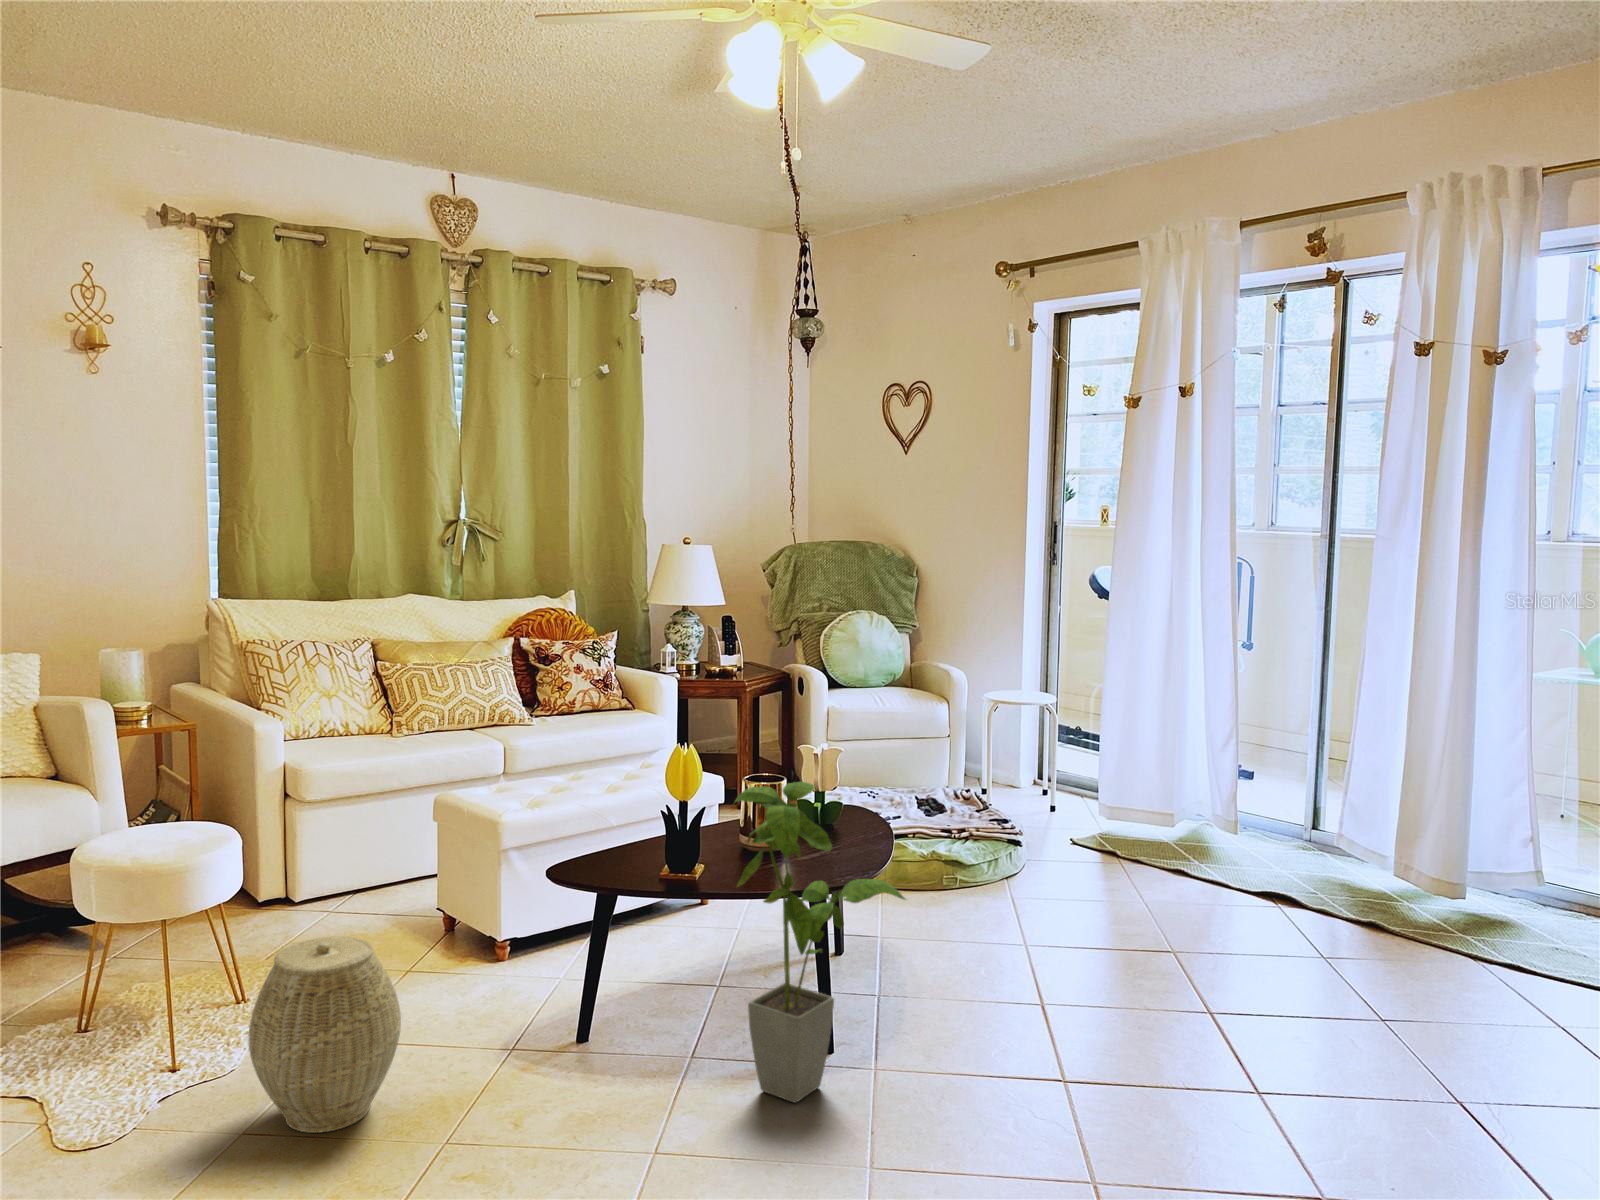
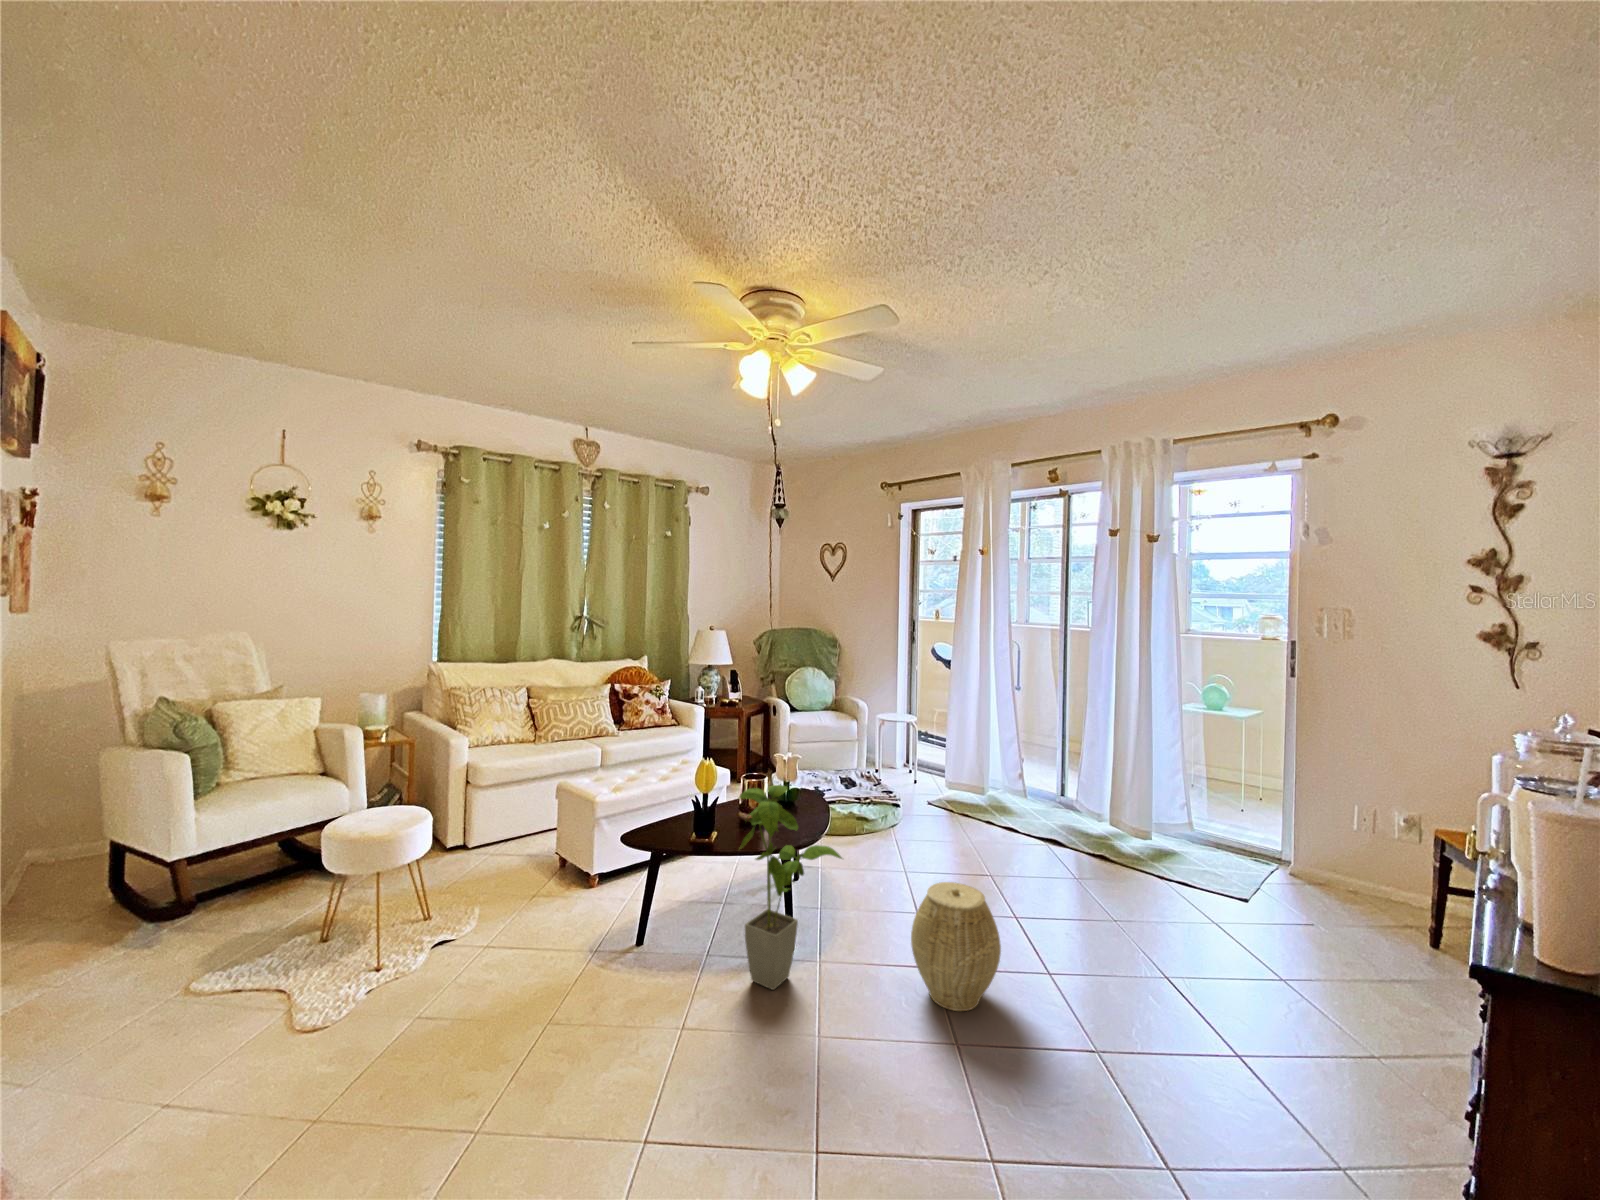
woven basket: present [249,936,401,1133] -> present [911,882,1001,1011]

